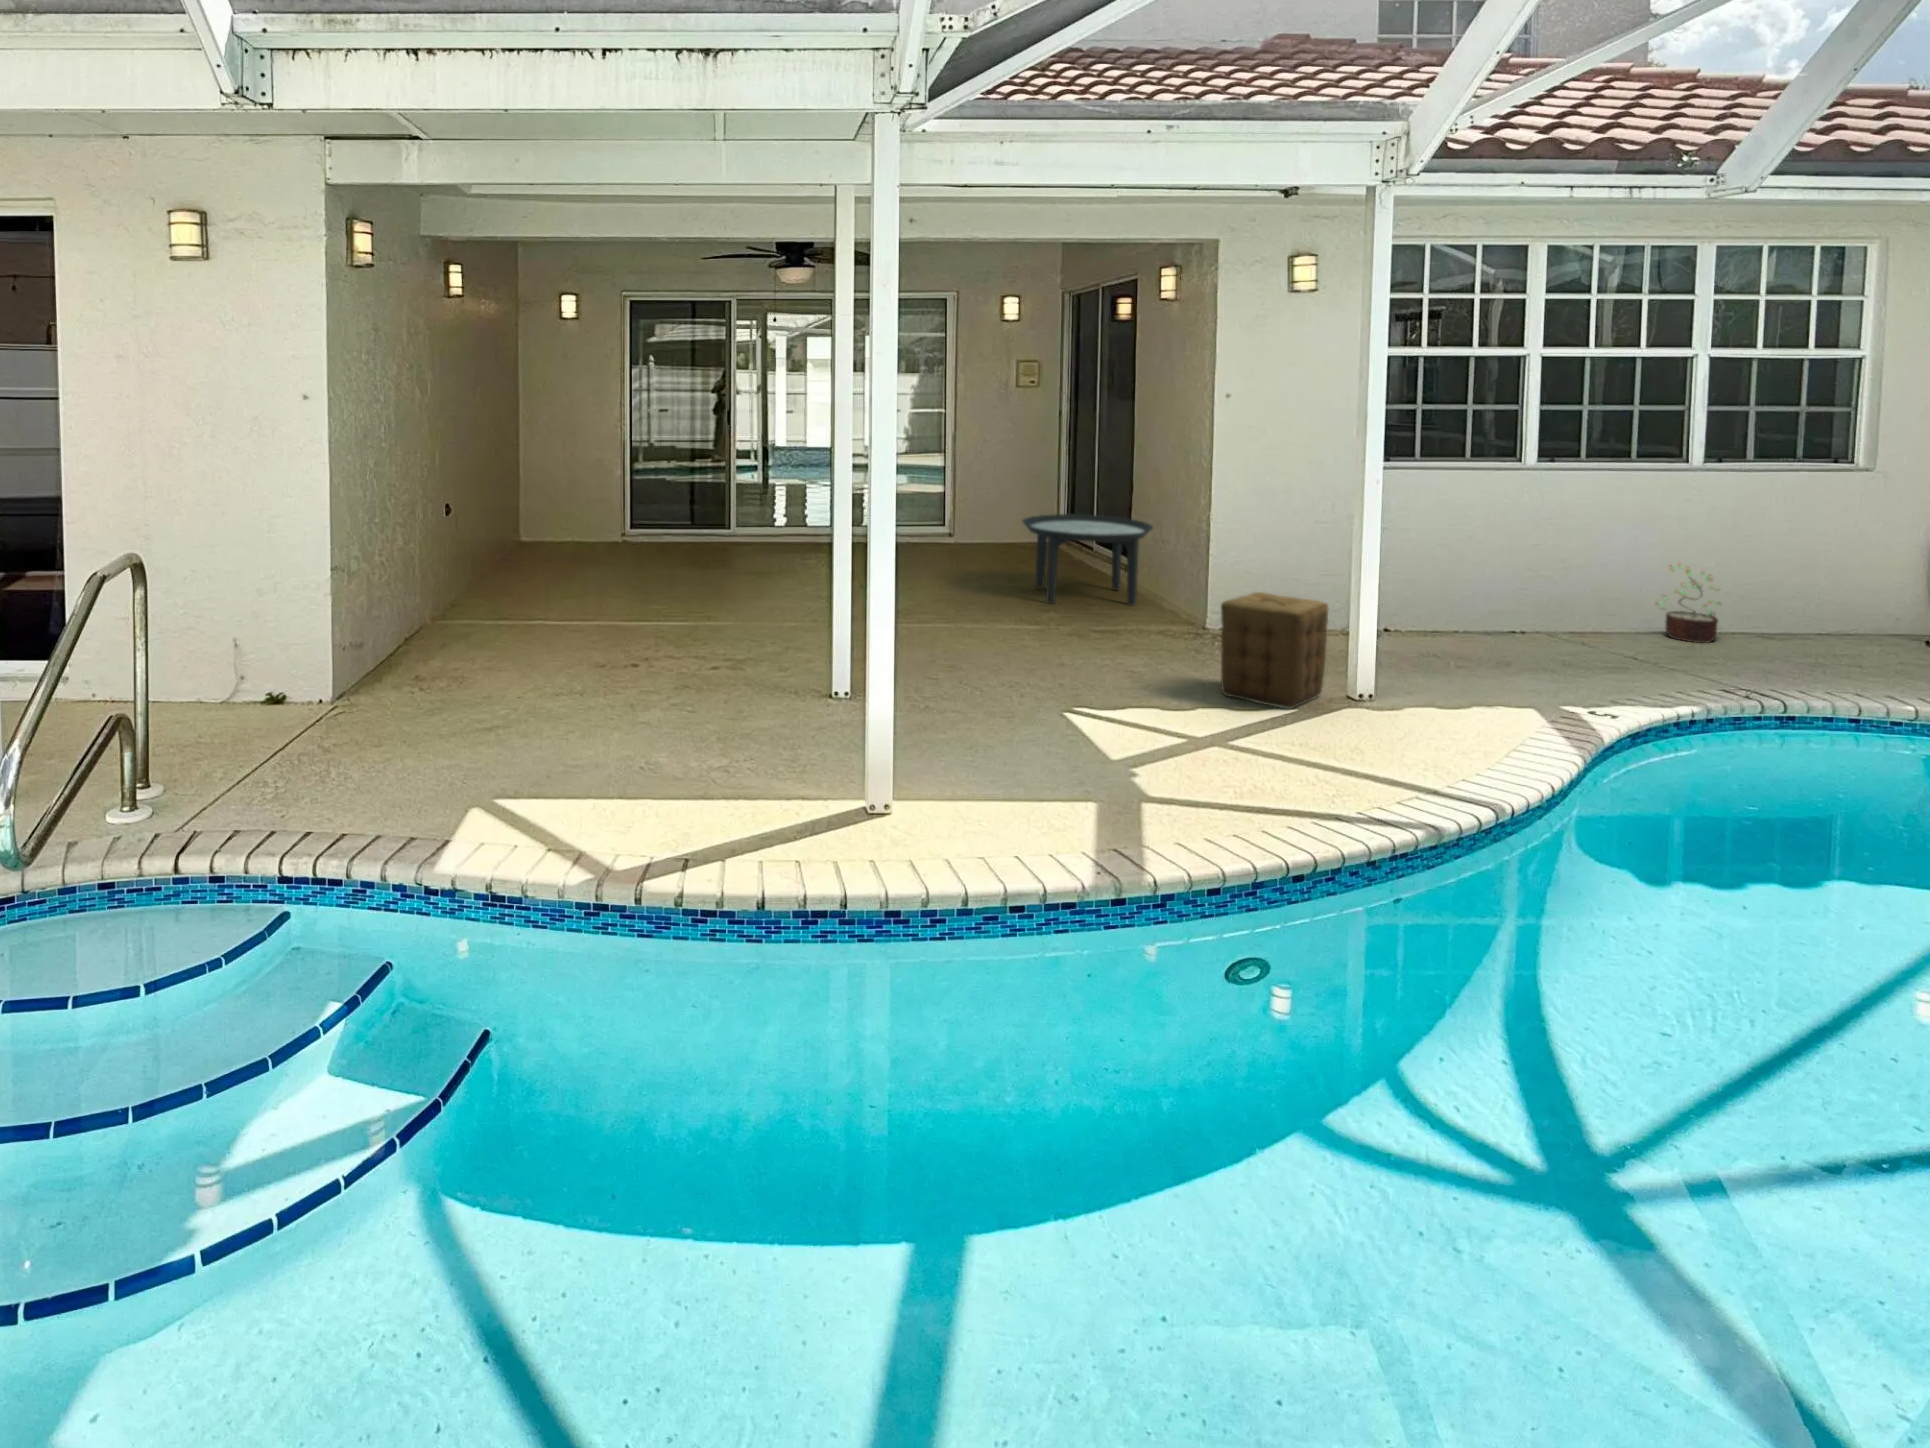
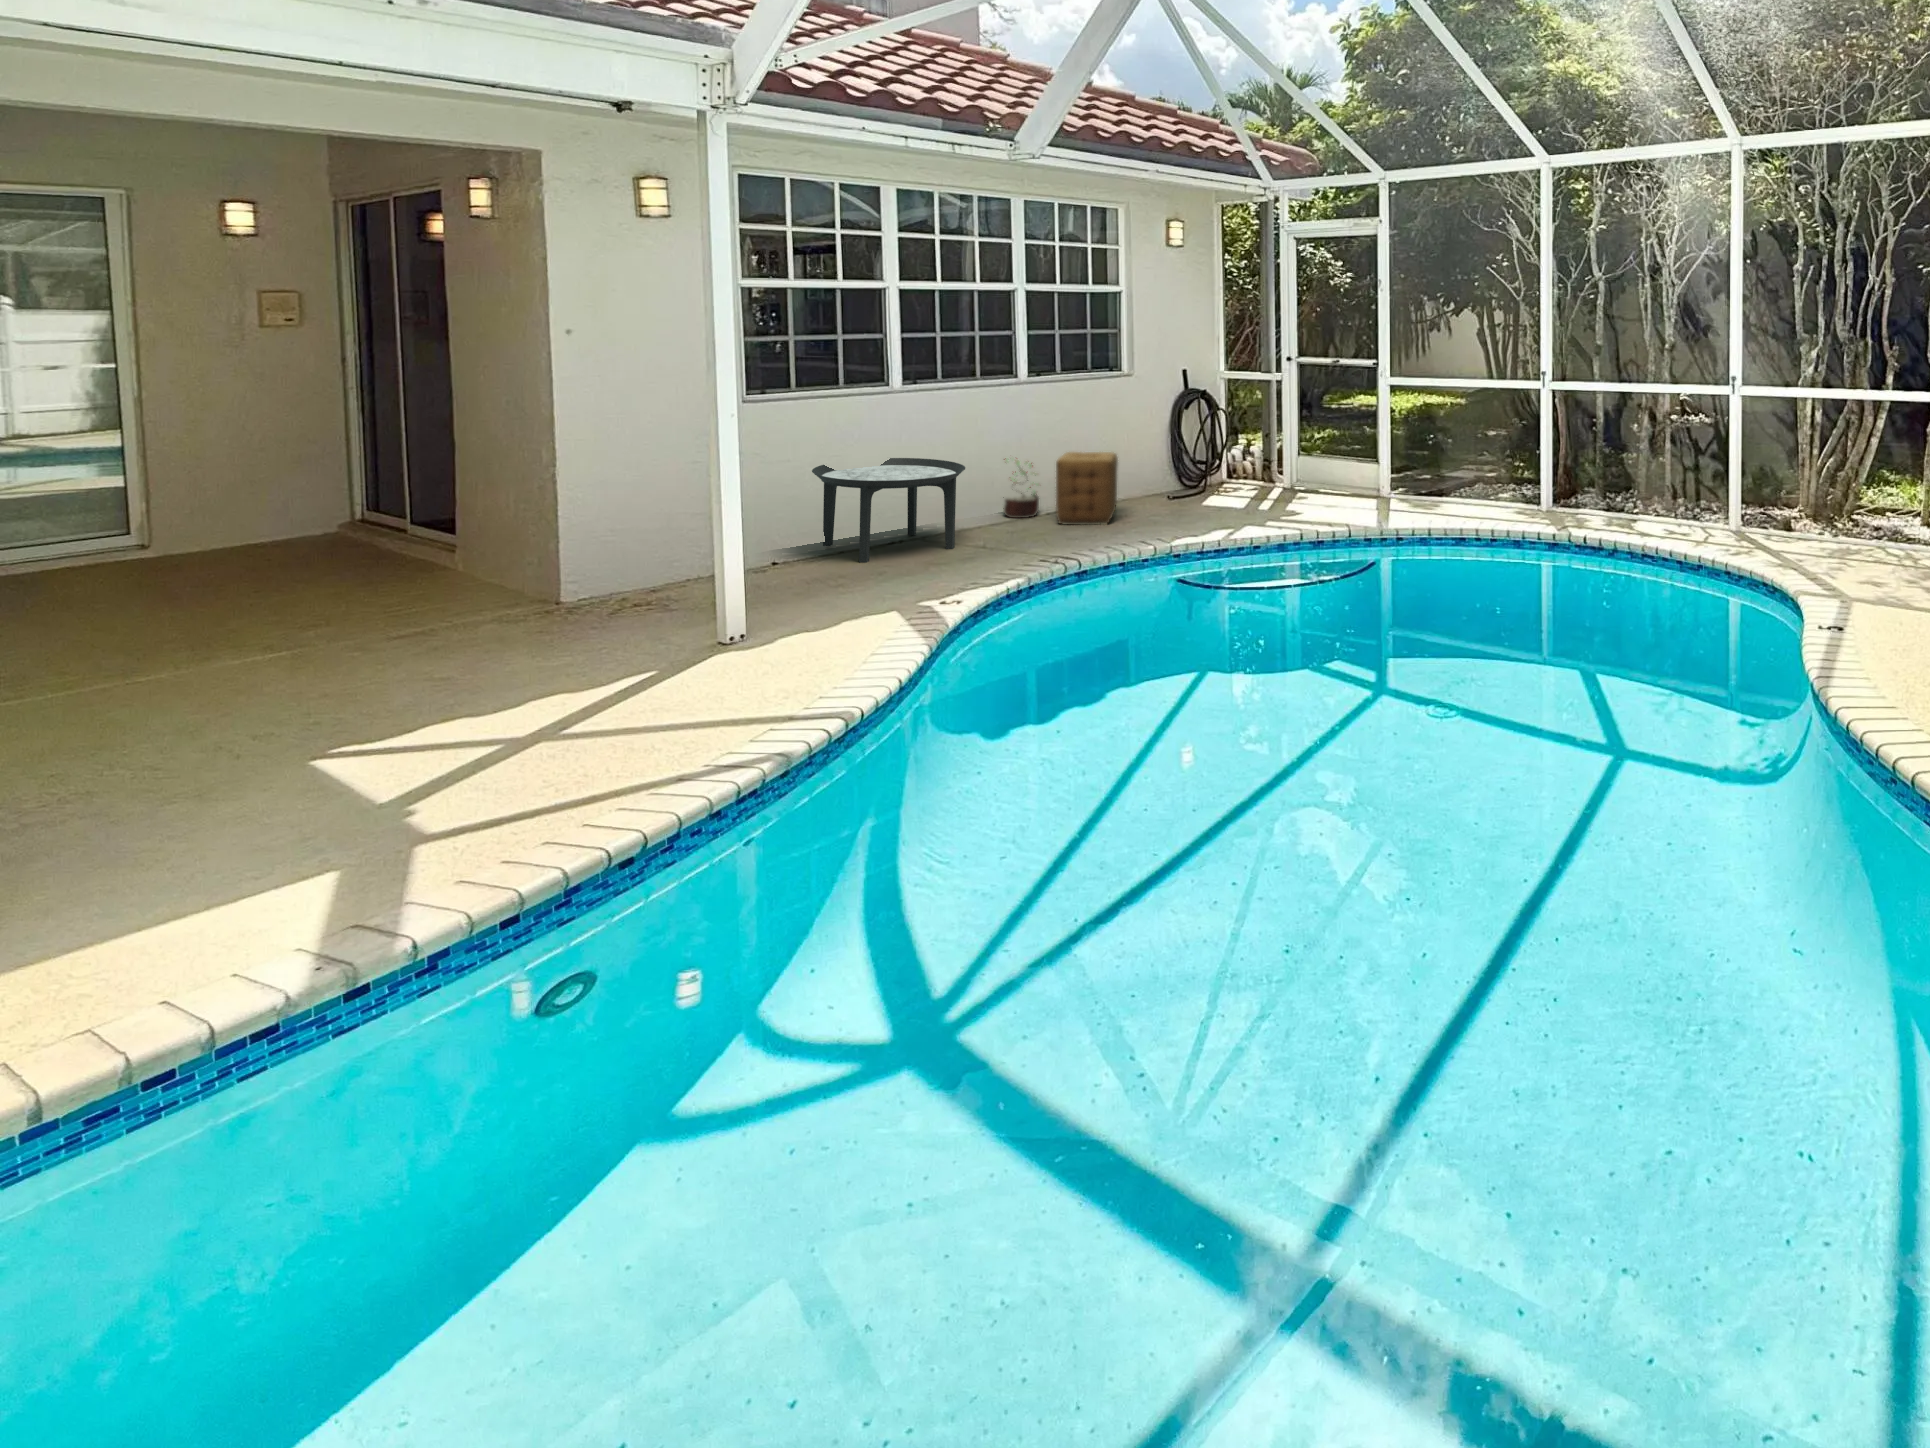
round table: present [1022,514,1153,606] -> present [812,458,965,563]
ottoman: present [1221,592,1328,709] -> present [1056,452,1118,525]

